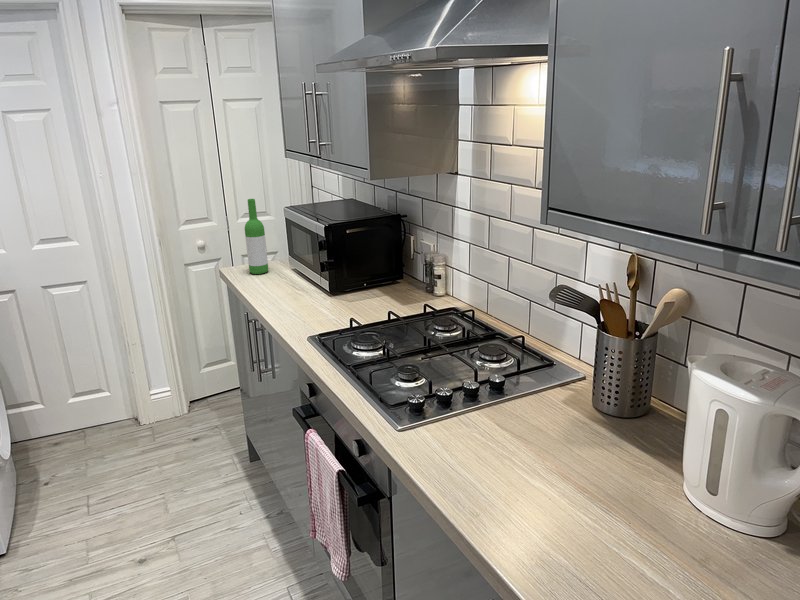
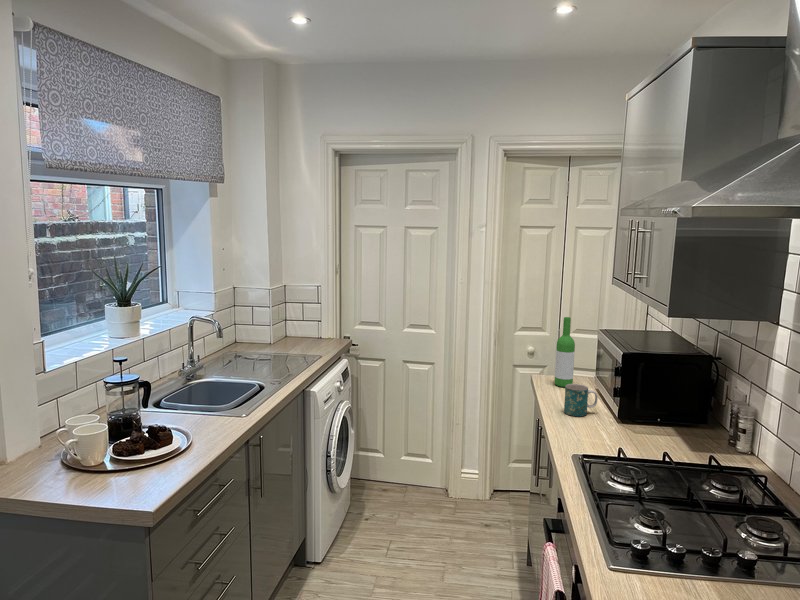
mug: none [272,267,305,300] -> present [564,384,598,416]

